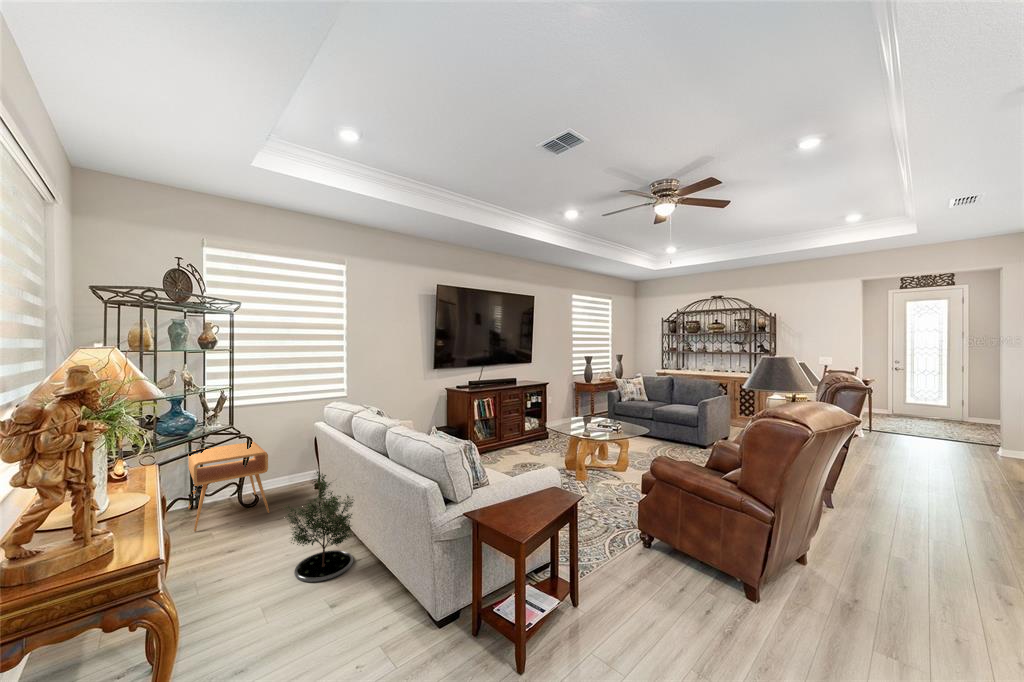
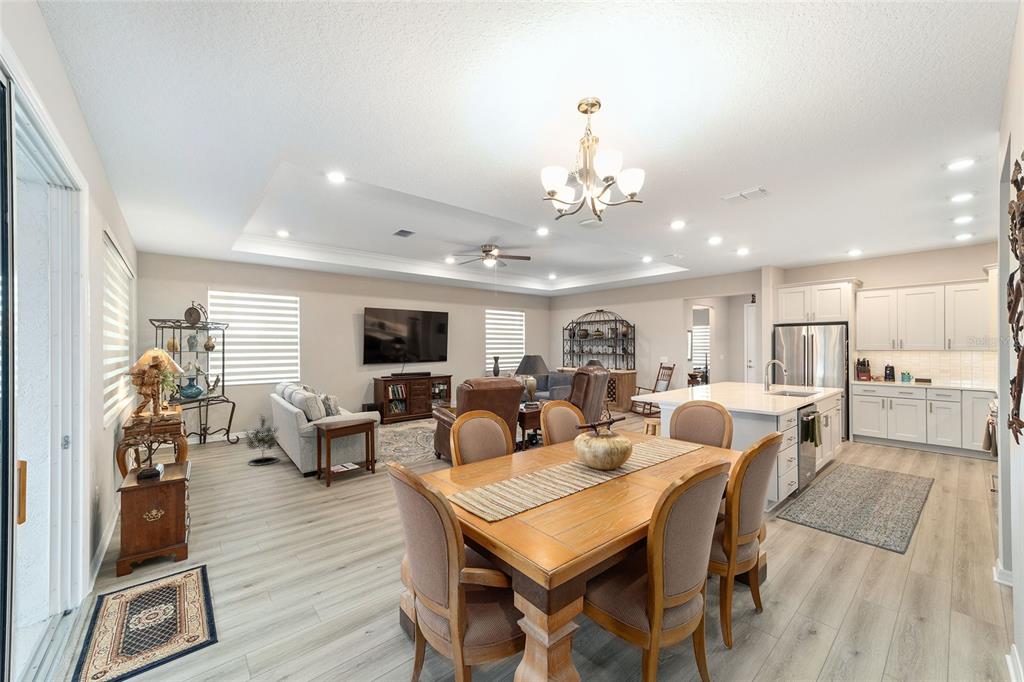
side table: present [188,442,270,531] -> none [199,406,244,450]

